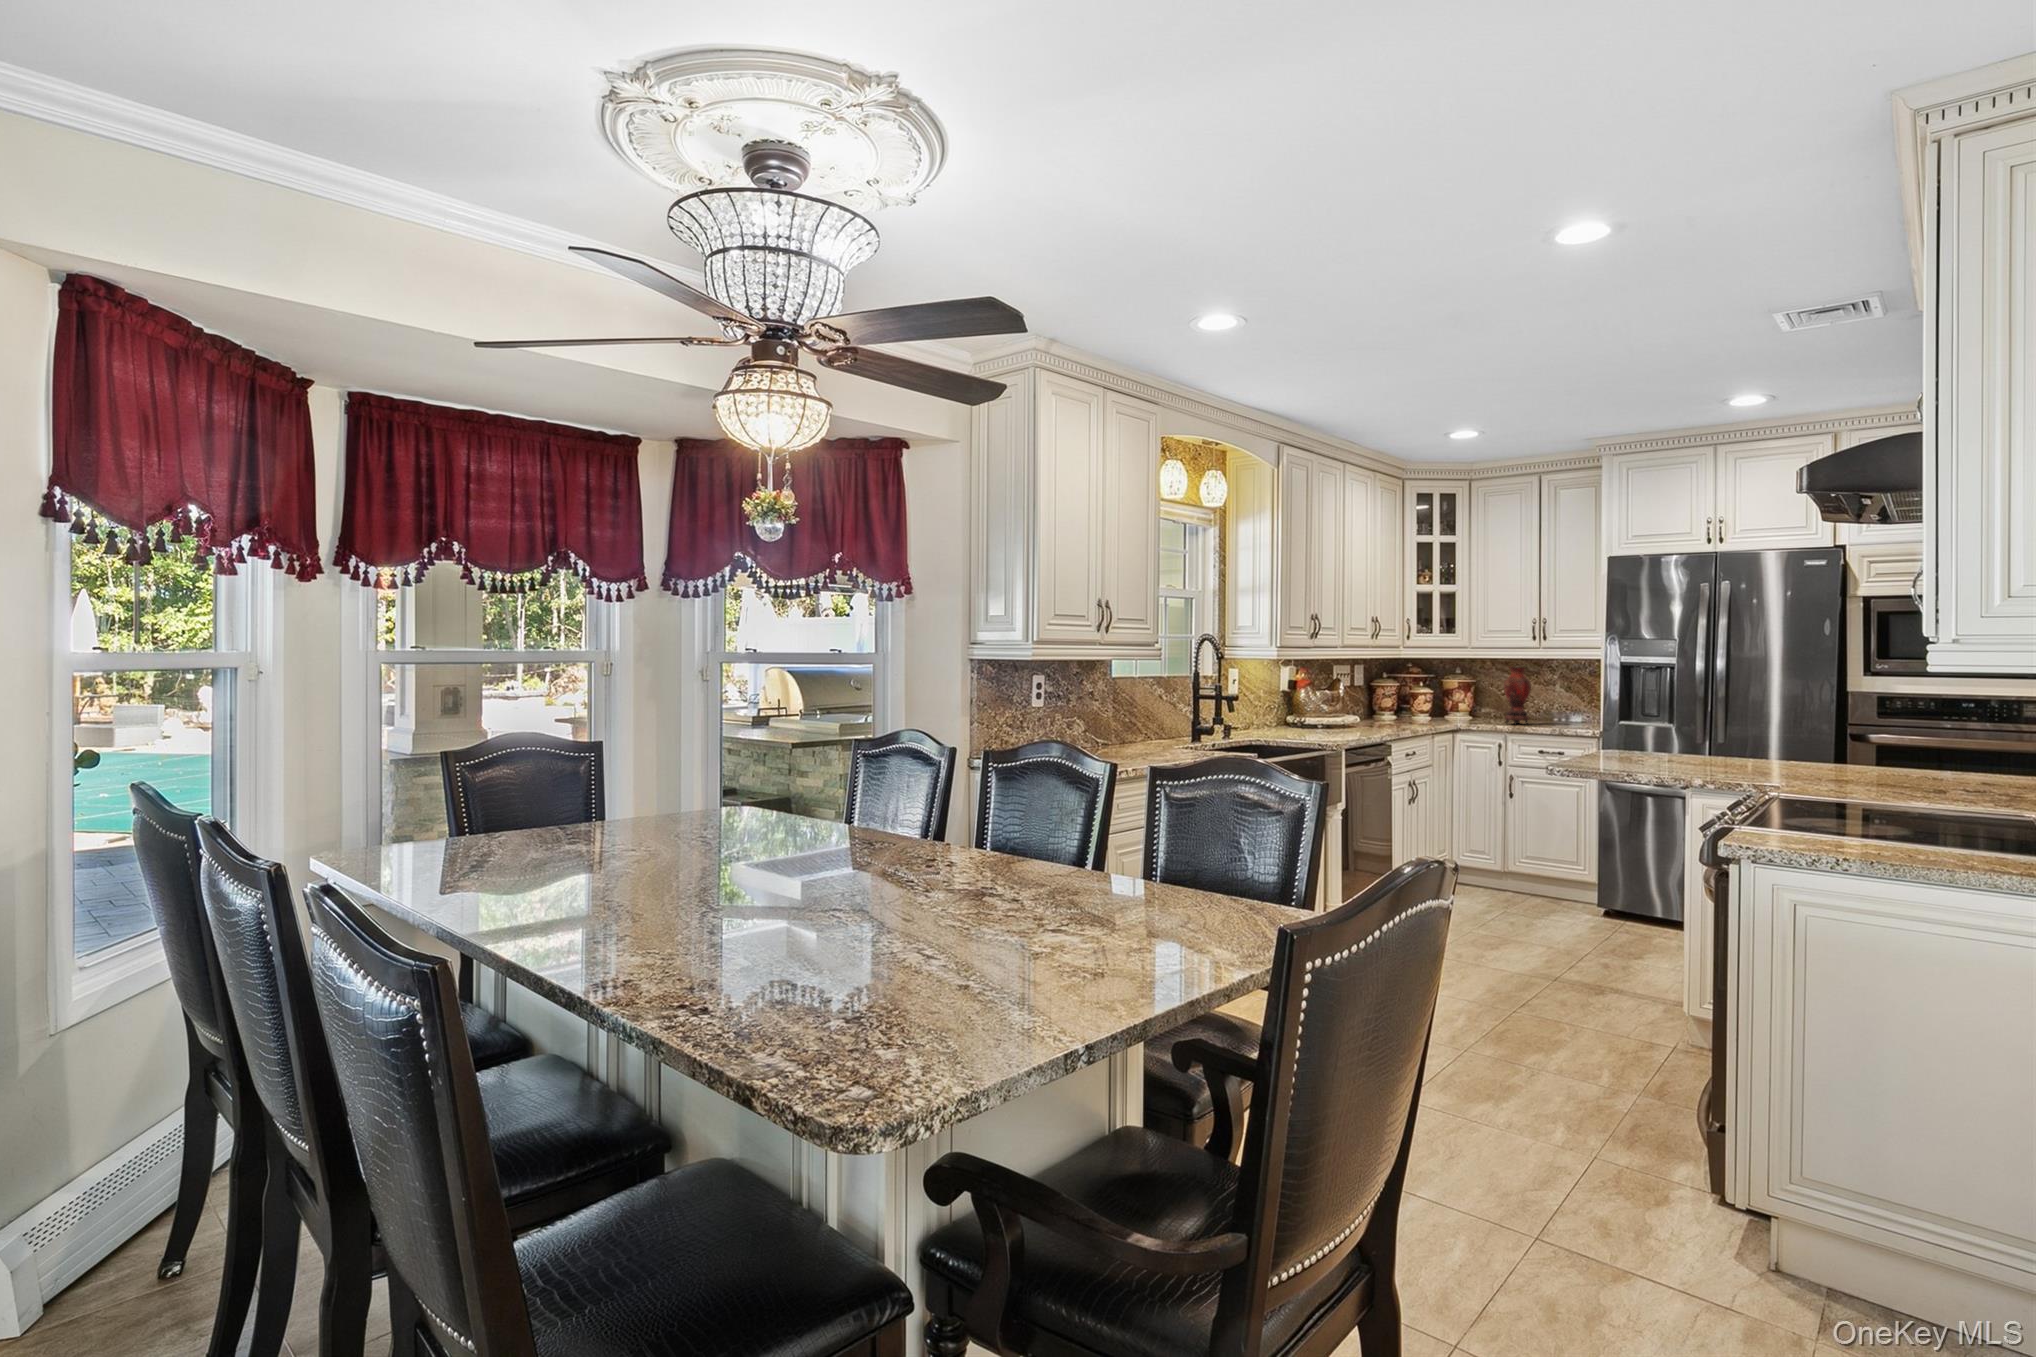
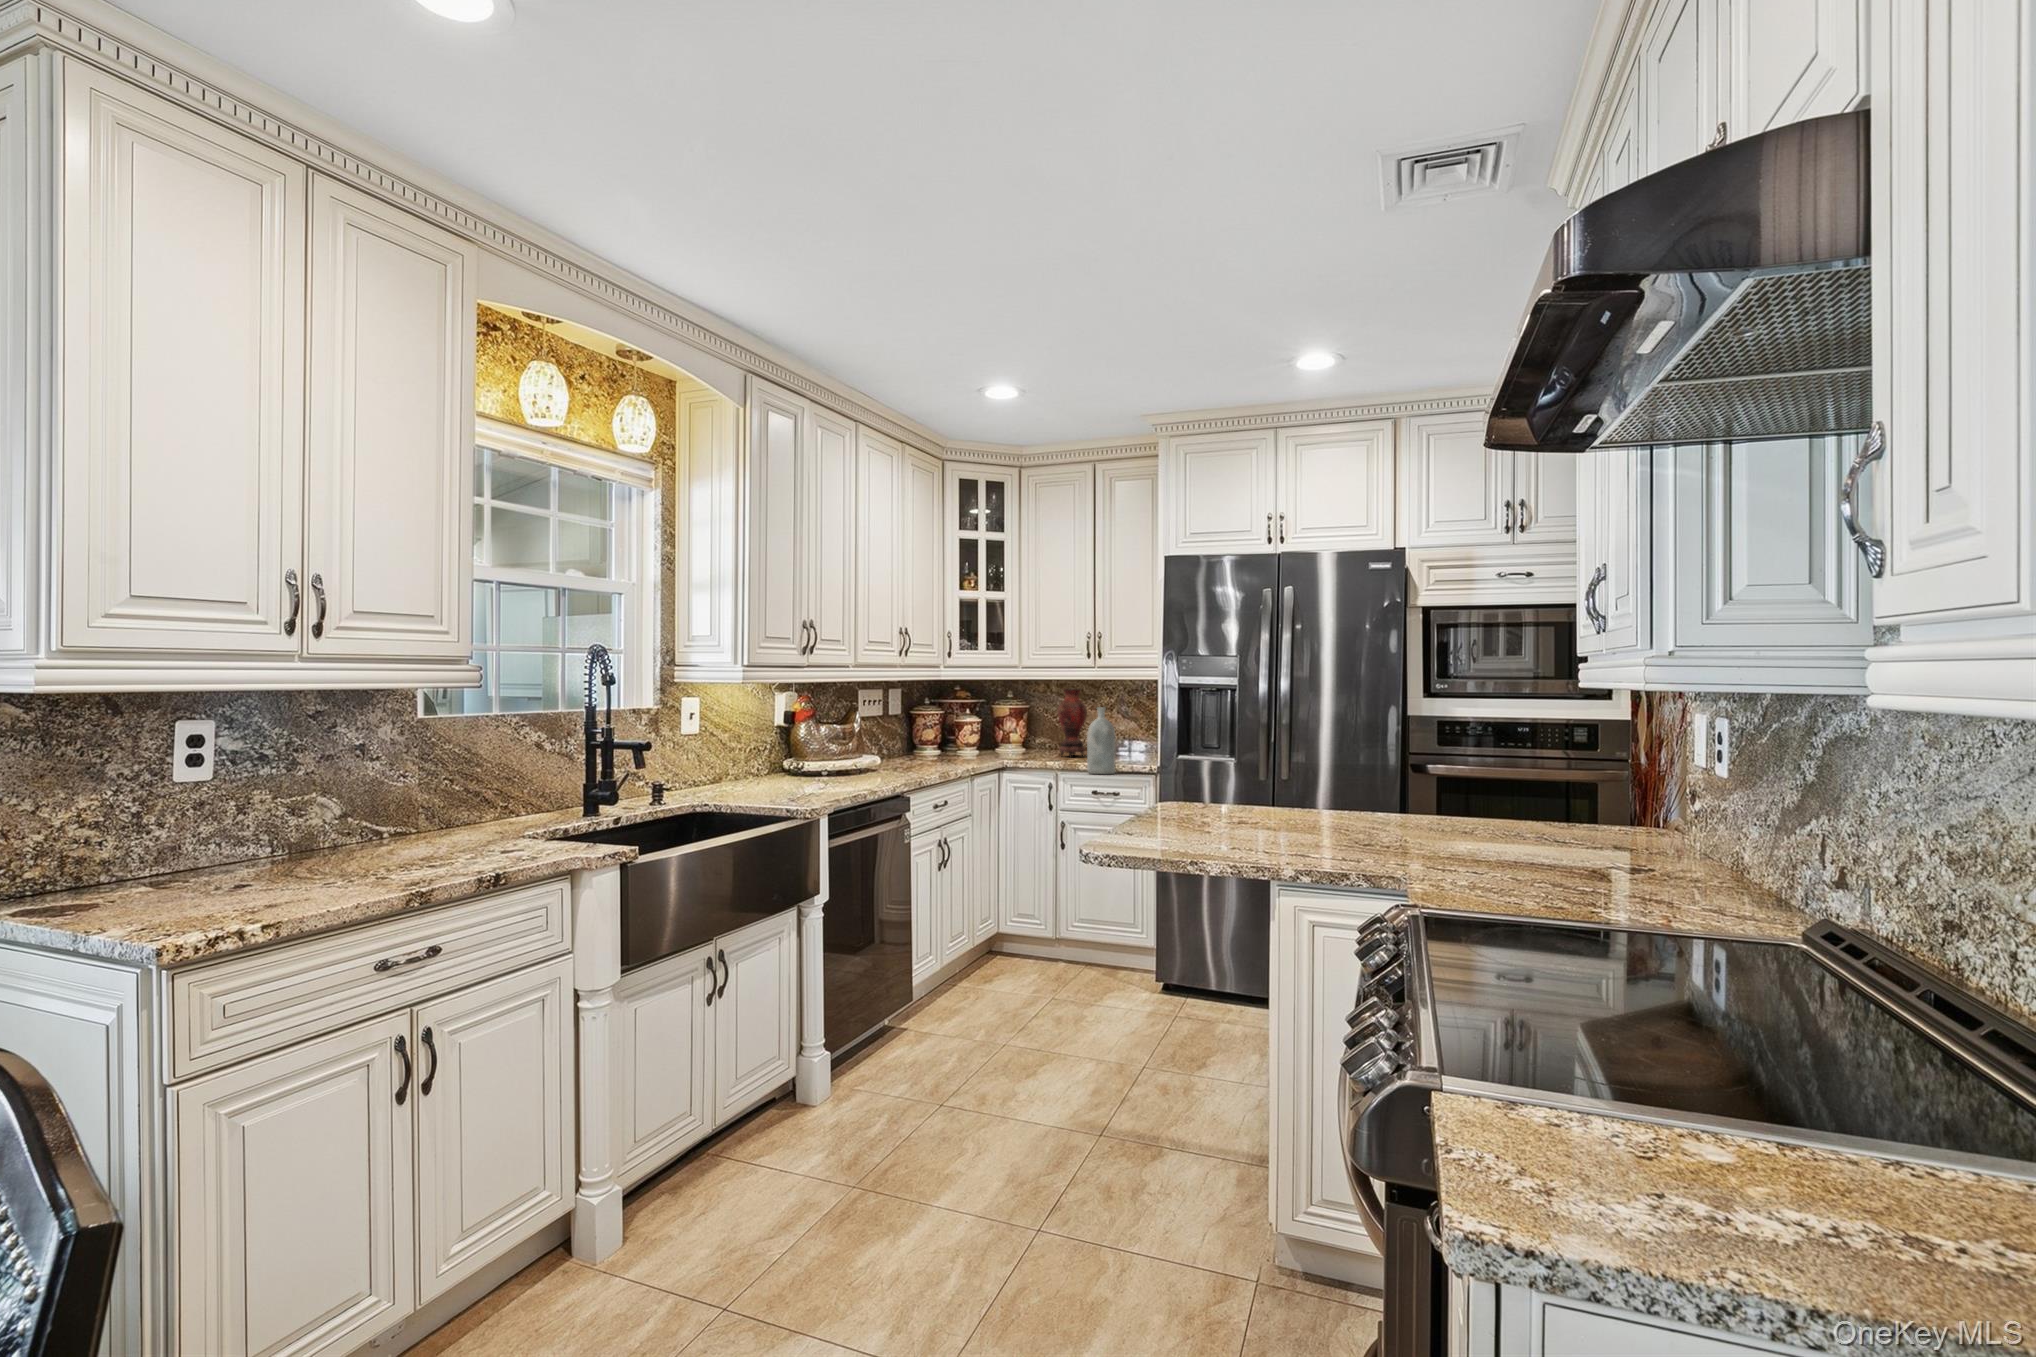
bottle: none [1534,682,1560,736] -> present [1087,707,1116,774]

